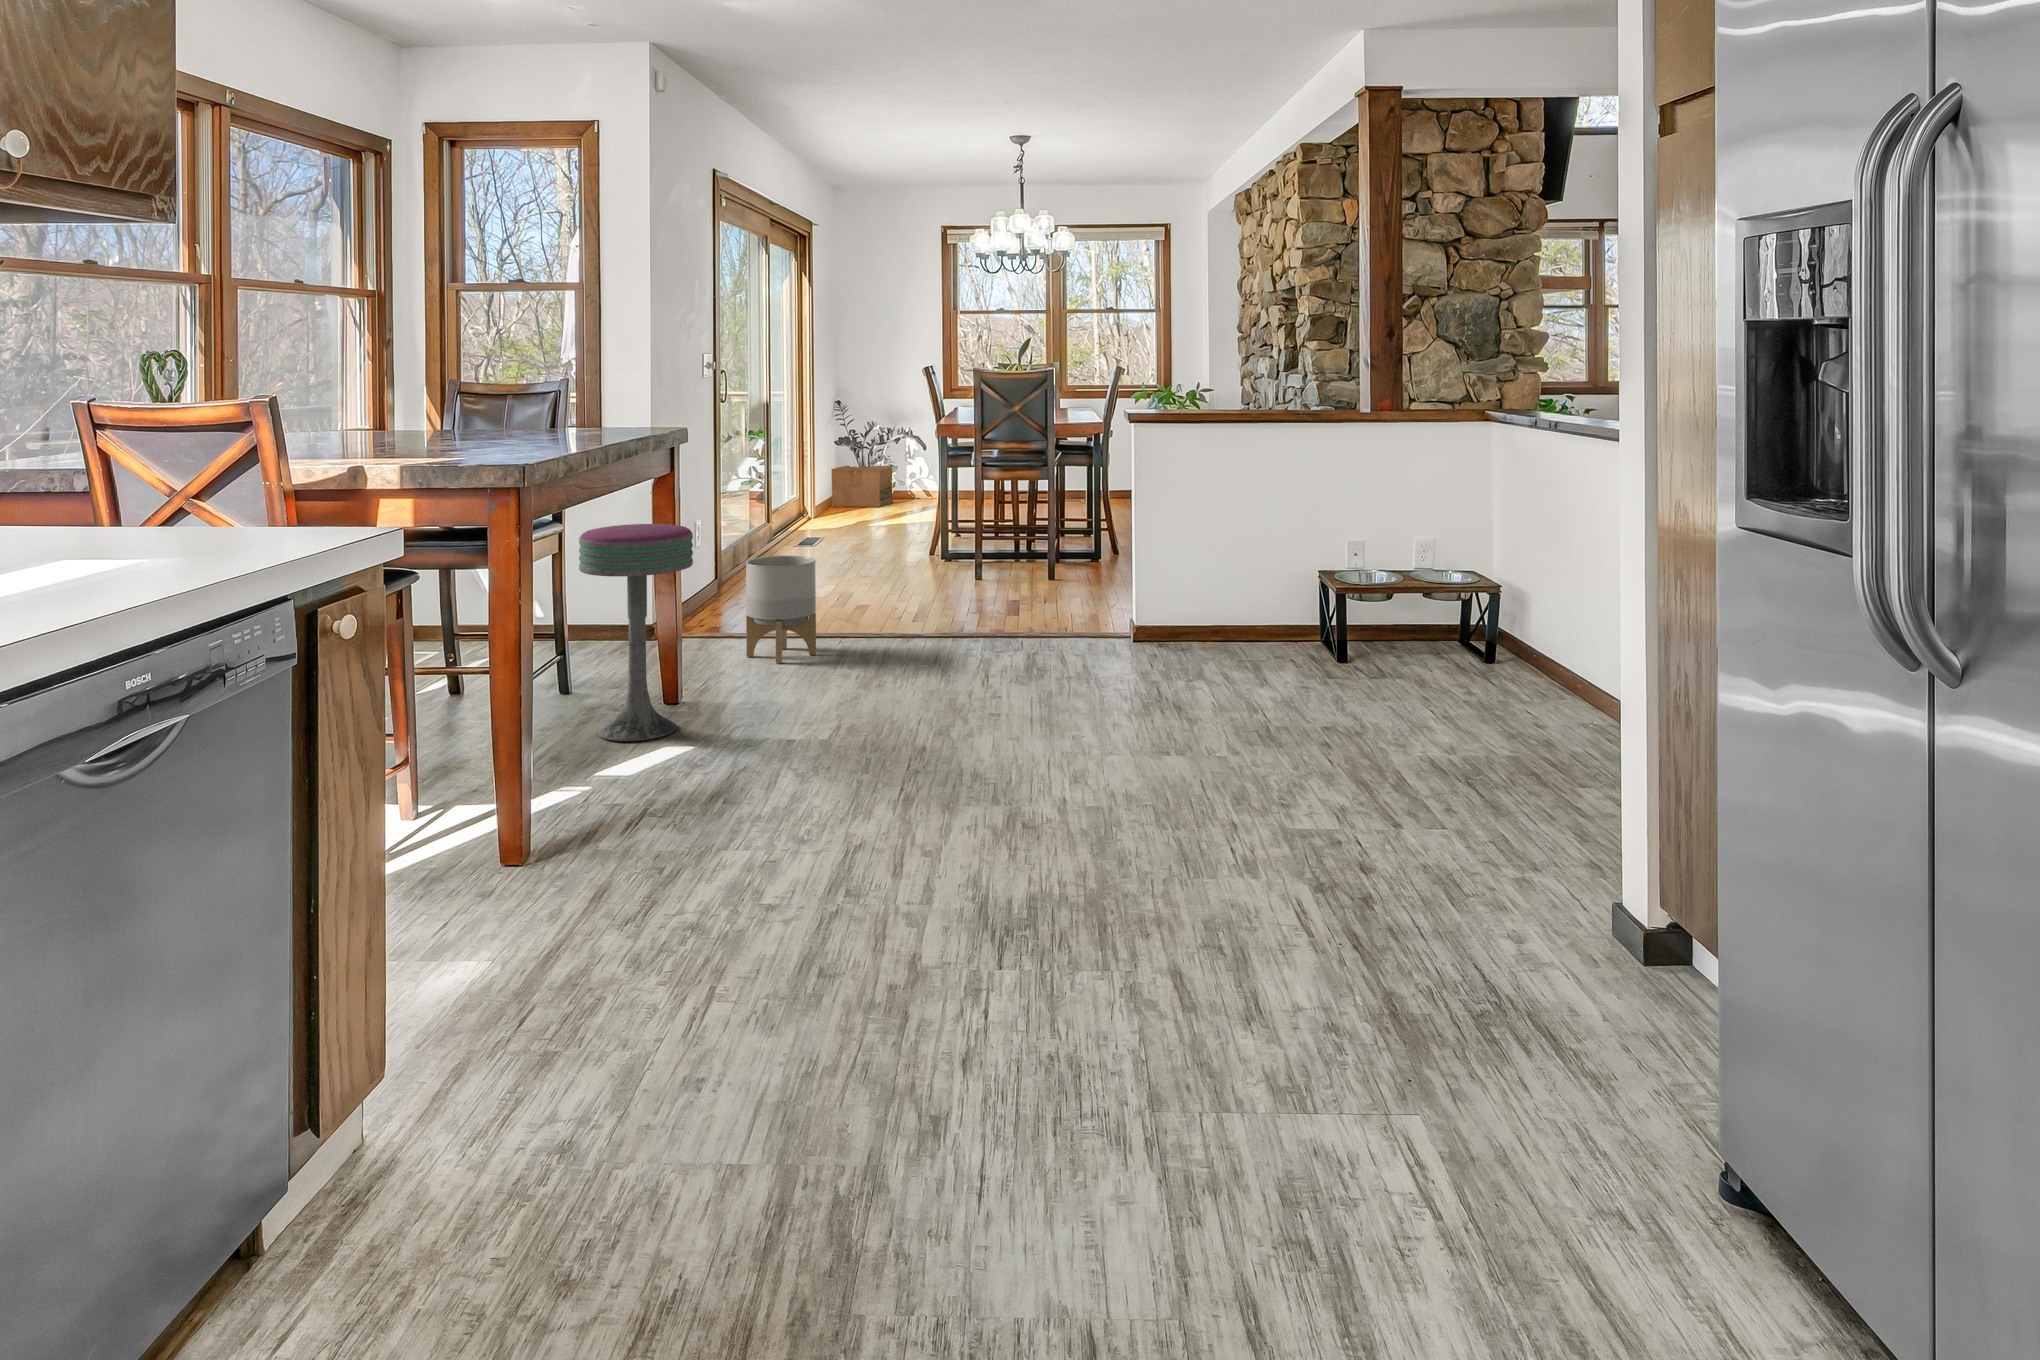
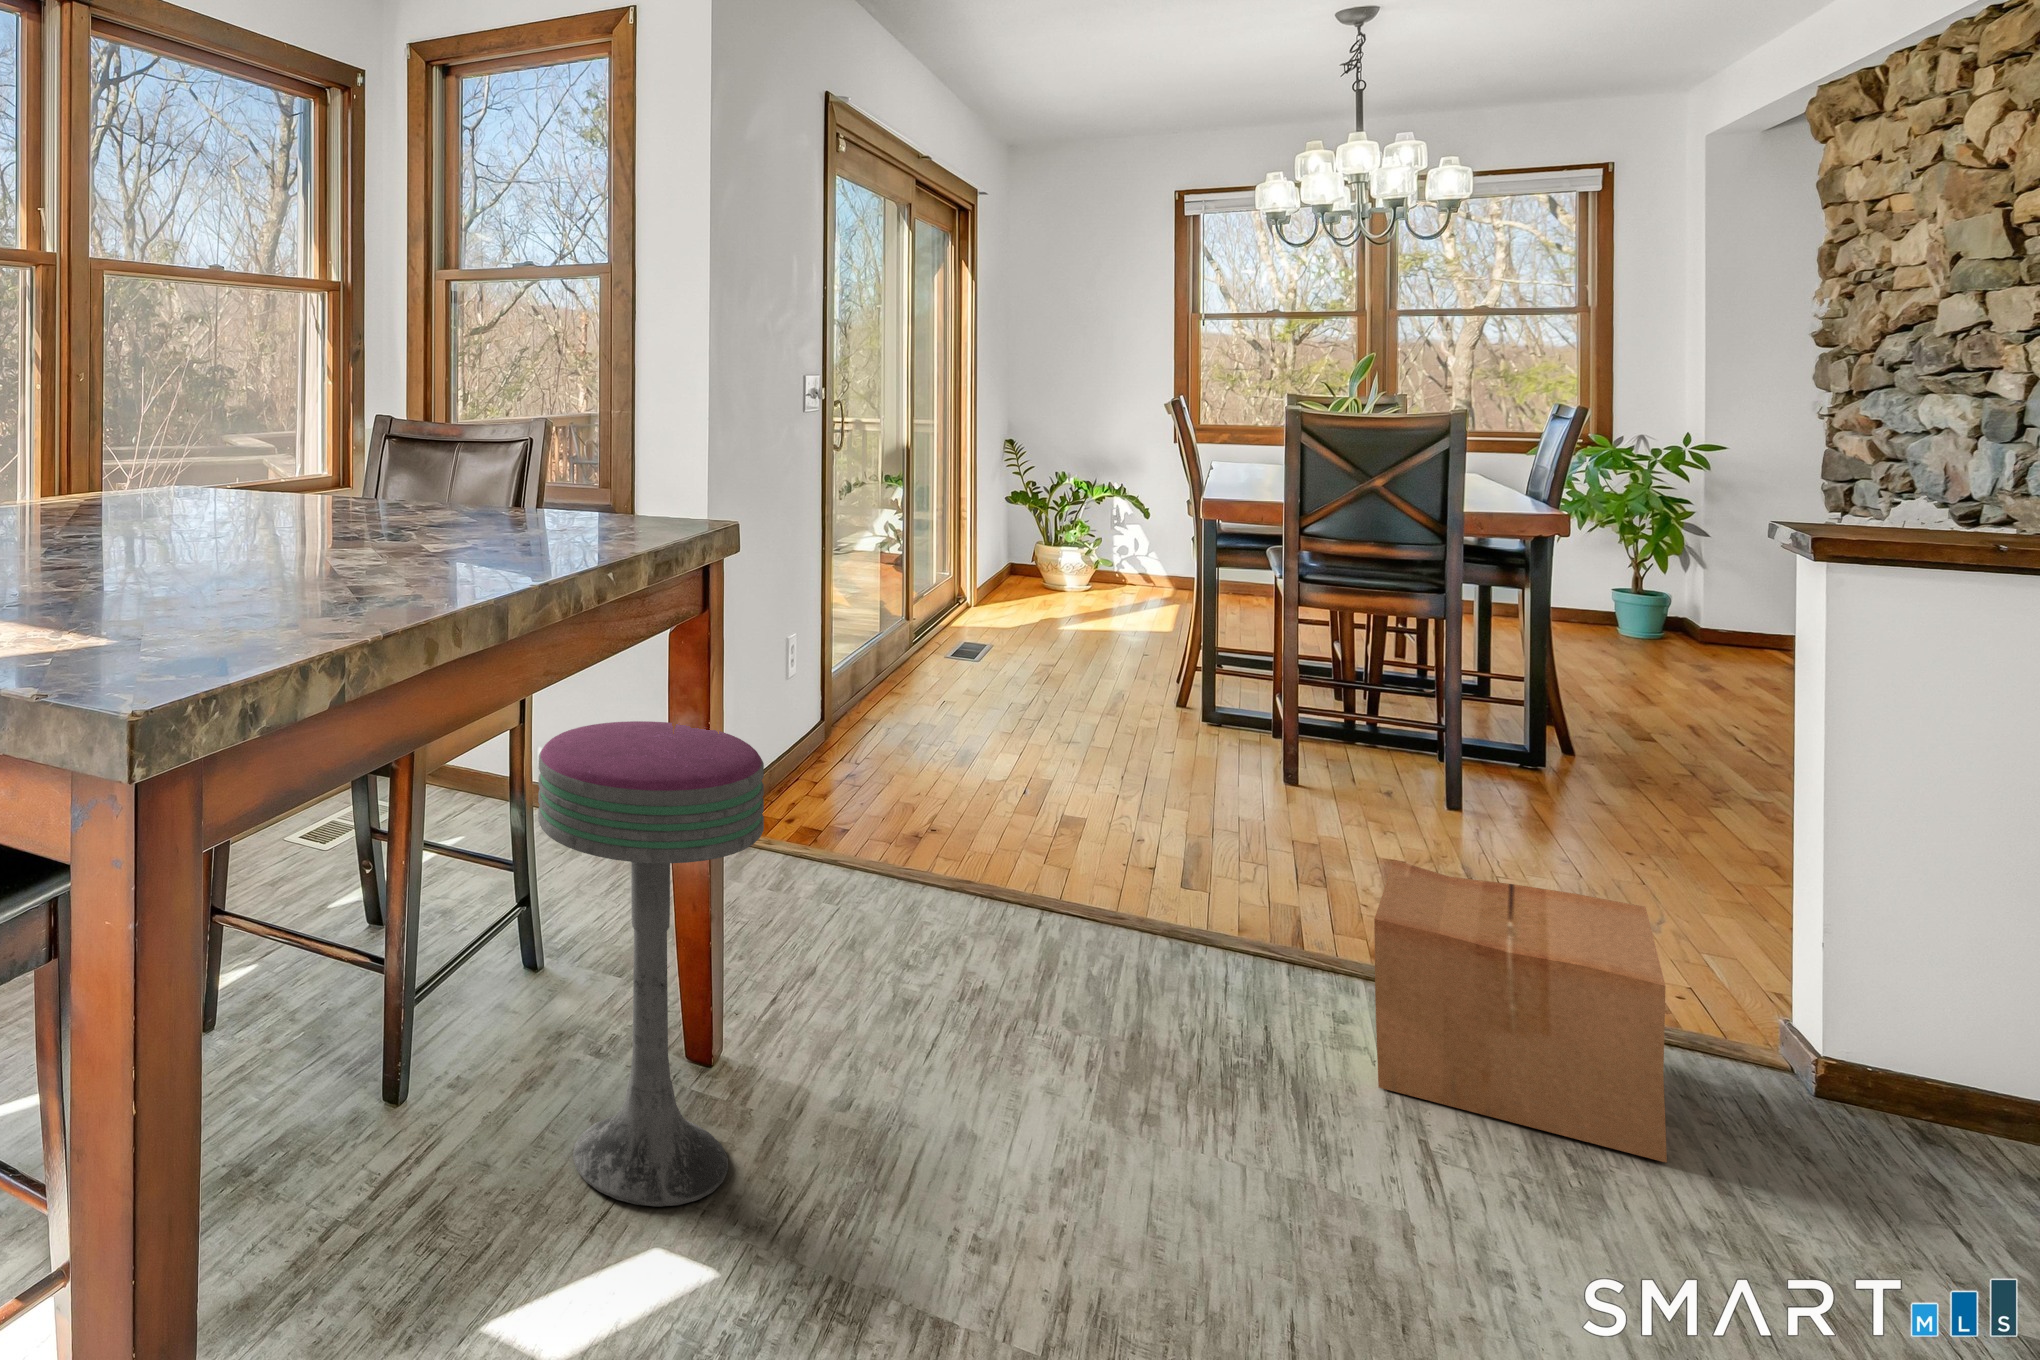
cardboard box: present [831,466,893,507] -> present [1374,860,1667,1163]
planter: present [746,556,816,663] -> none [879,750,1012,970]

